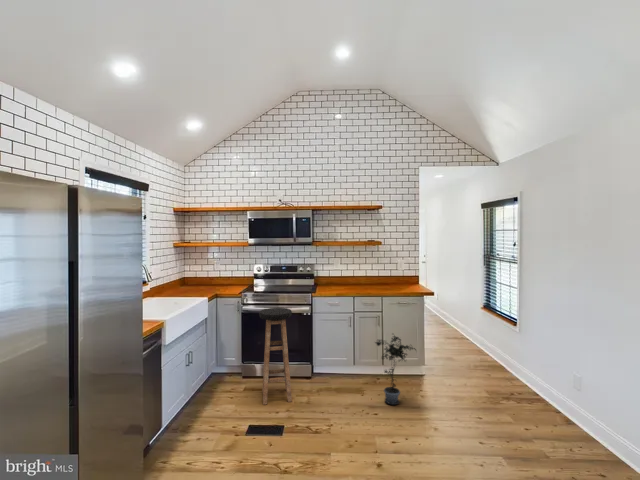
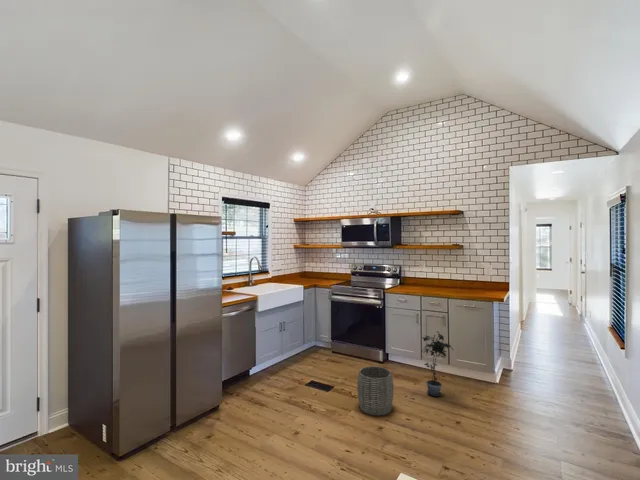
bar stool: present [259,308,292,405] -> none [331,299,358,375]
woven basket: none [333,388,377,453] -> present [357,366,393,416]

